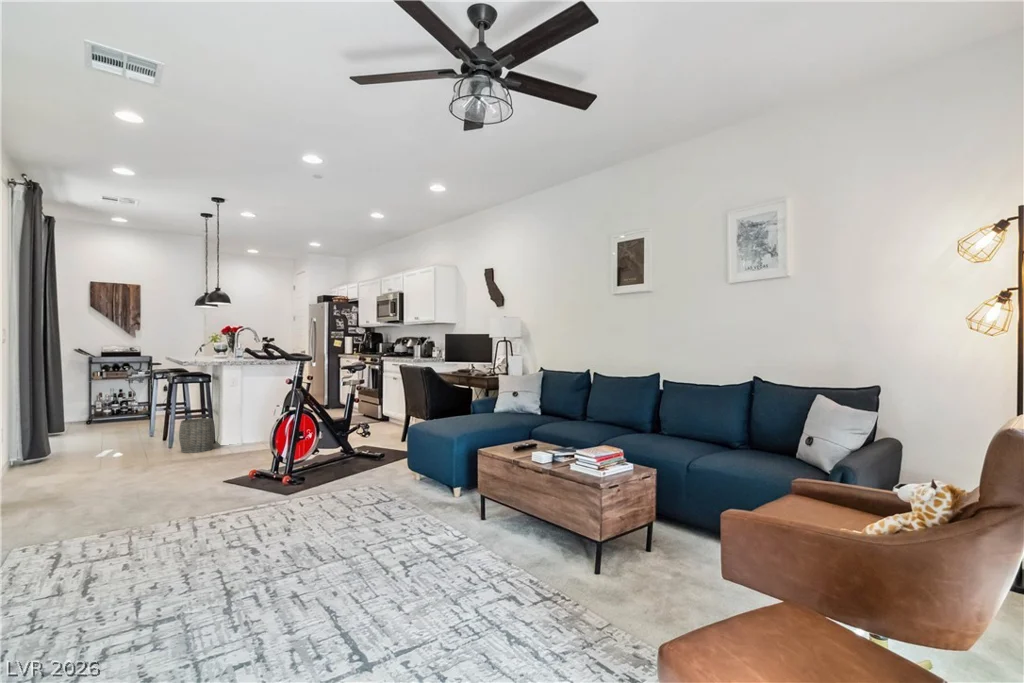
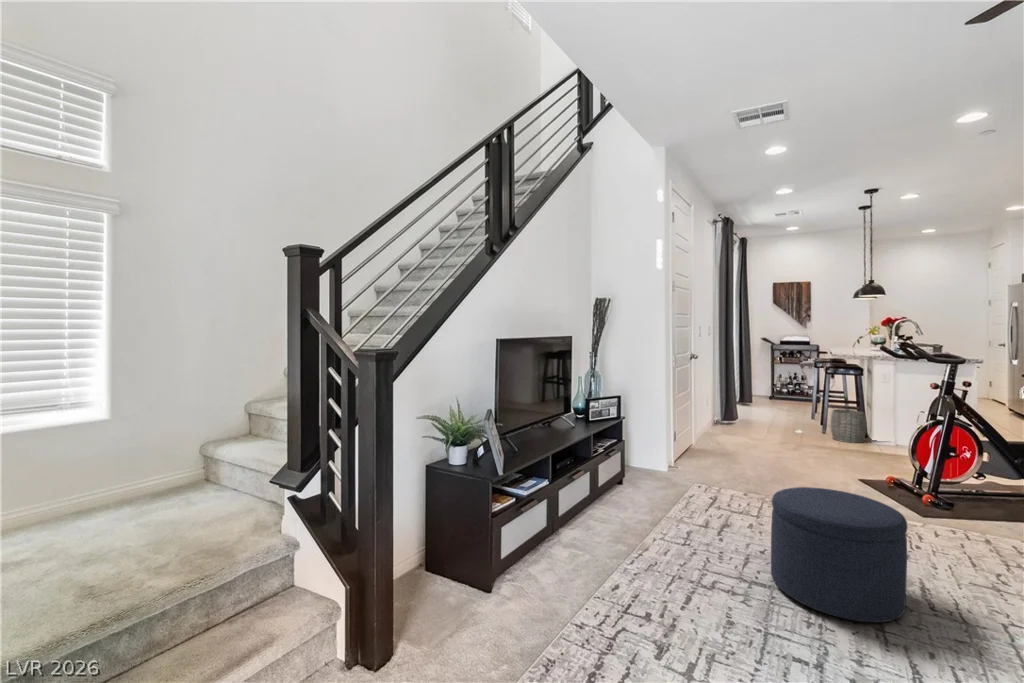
ottoman: none [175,480,307,613] -> present [771,487,907,622]

